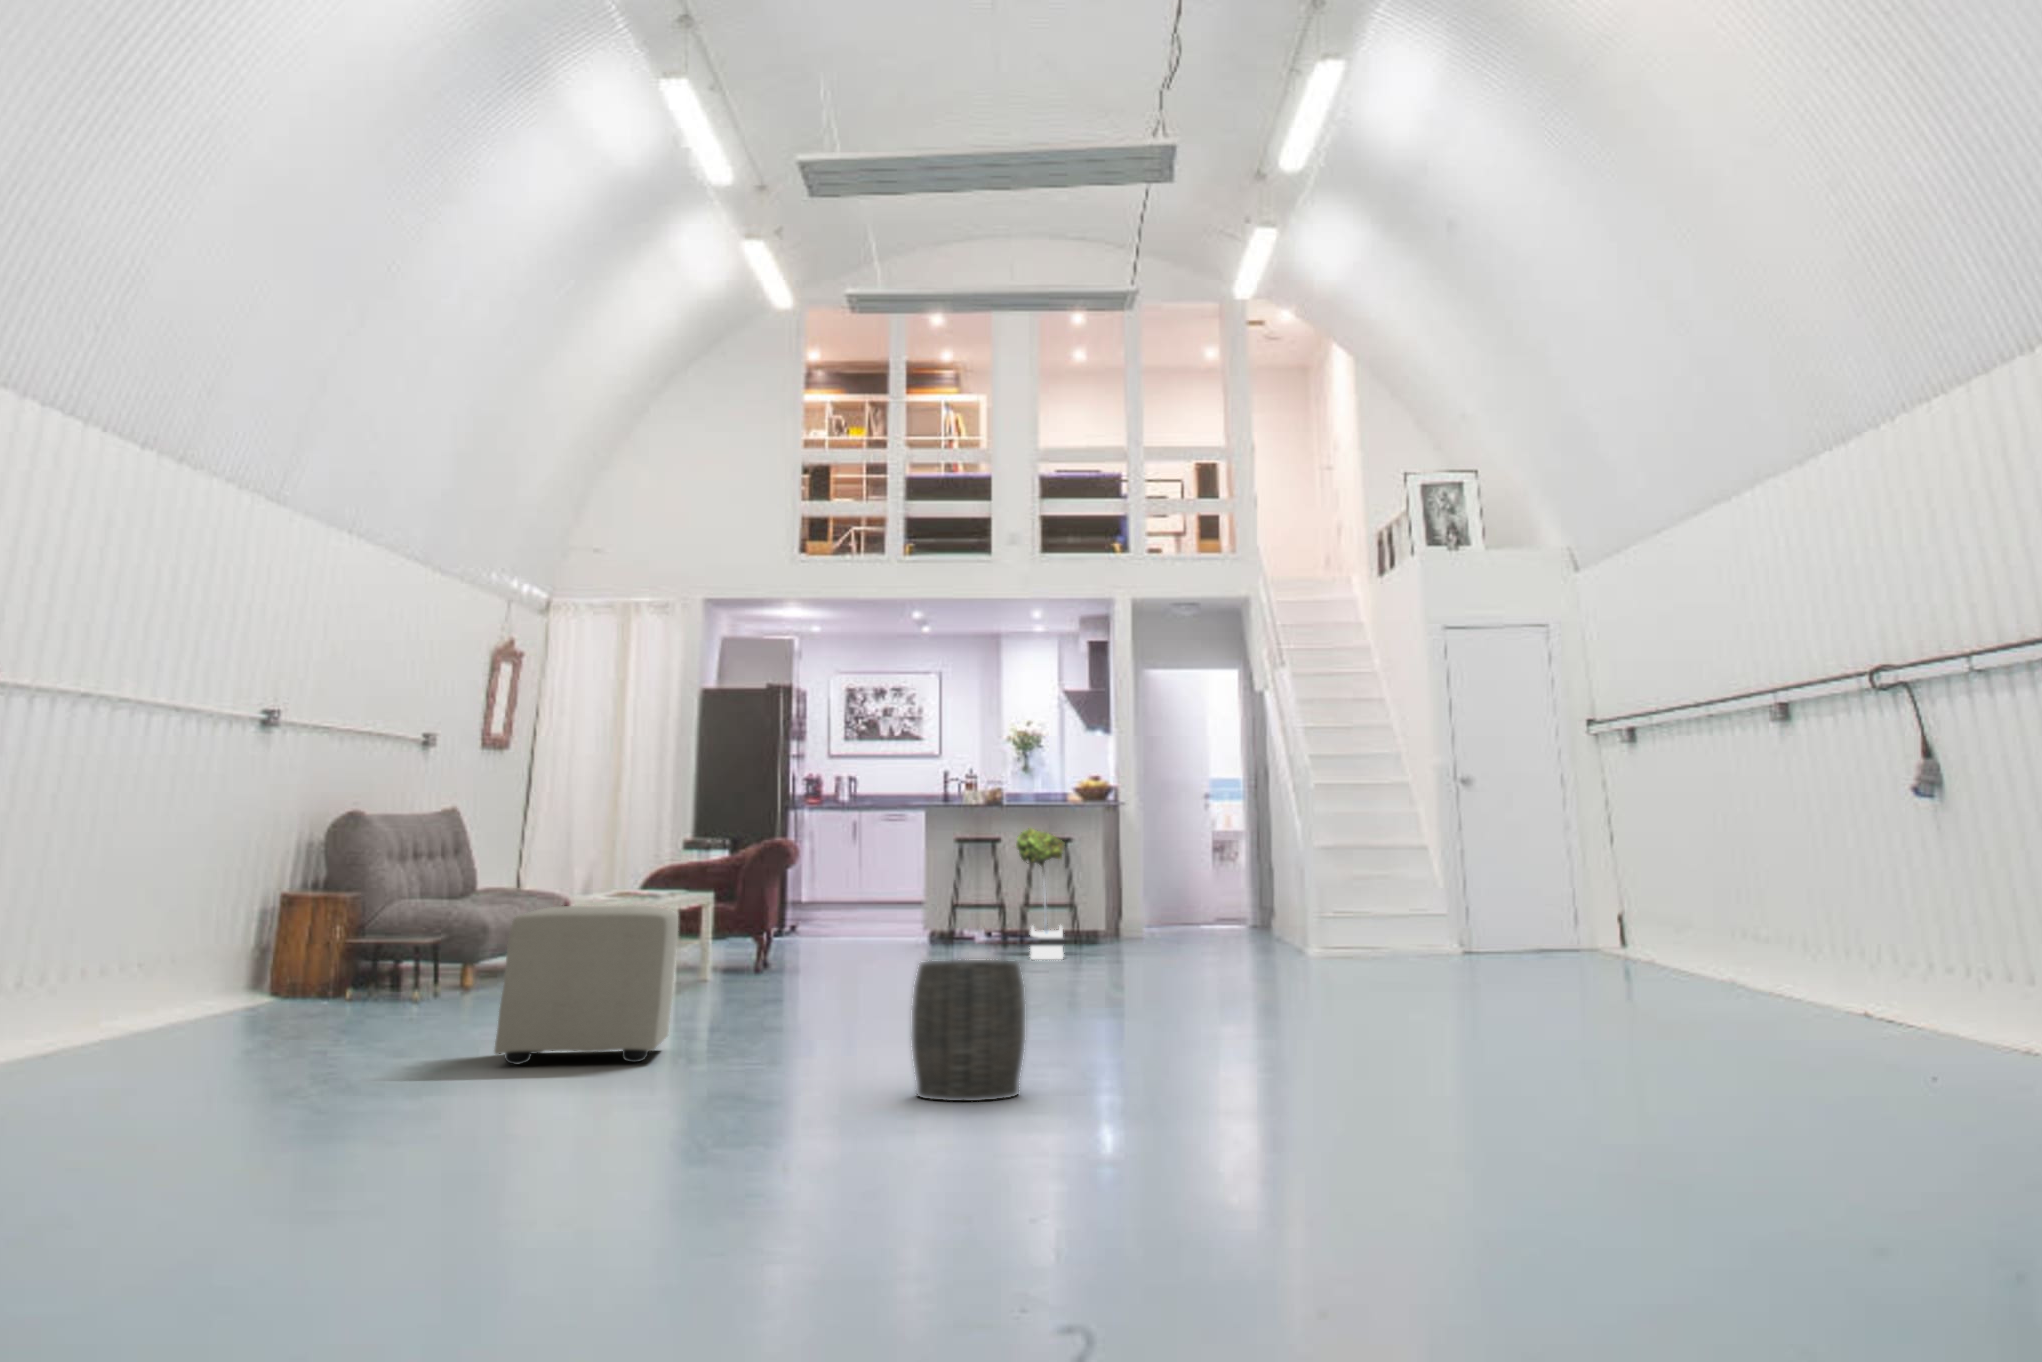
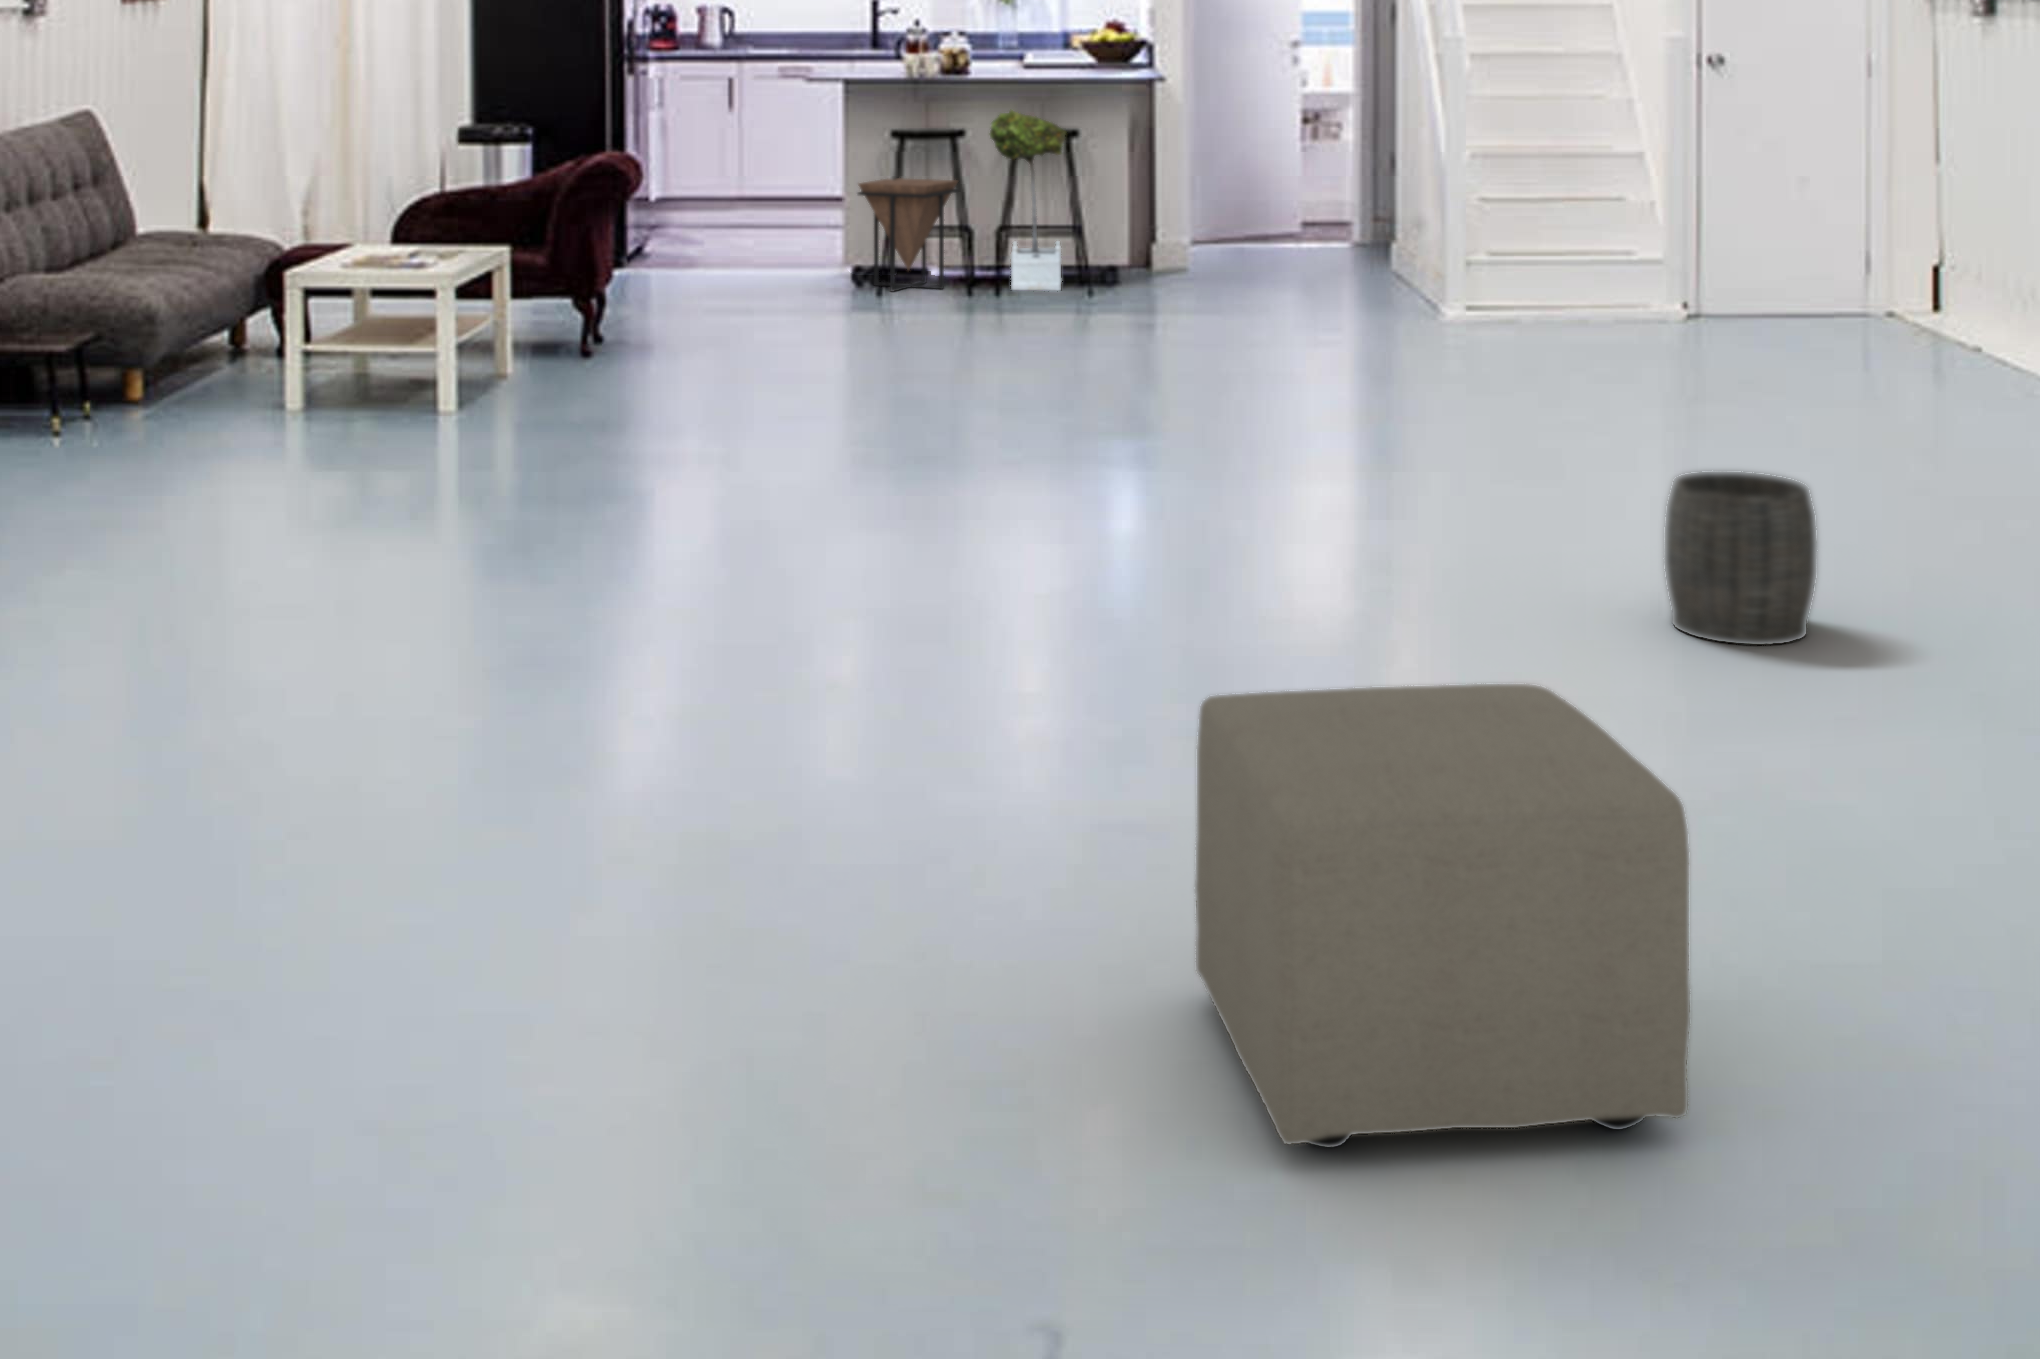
side table: none [931,881,996,961] -> present [858,178,958,291]
ottoman: present [494,905,678,1065] -> present [1195,684,1690,1148]
woven basket: present [912,960,1025,1101] -> present [1665,472,1816,645]

